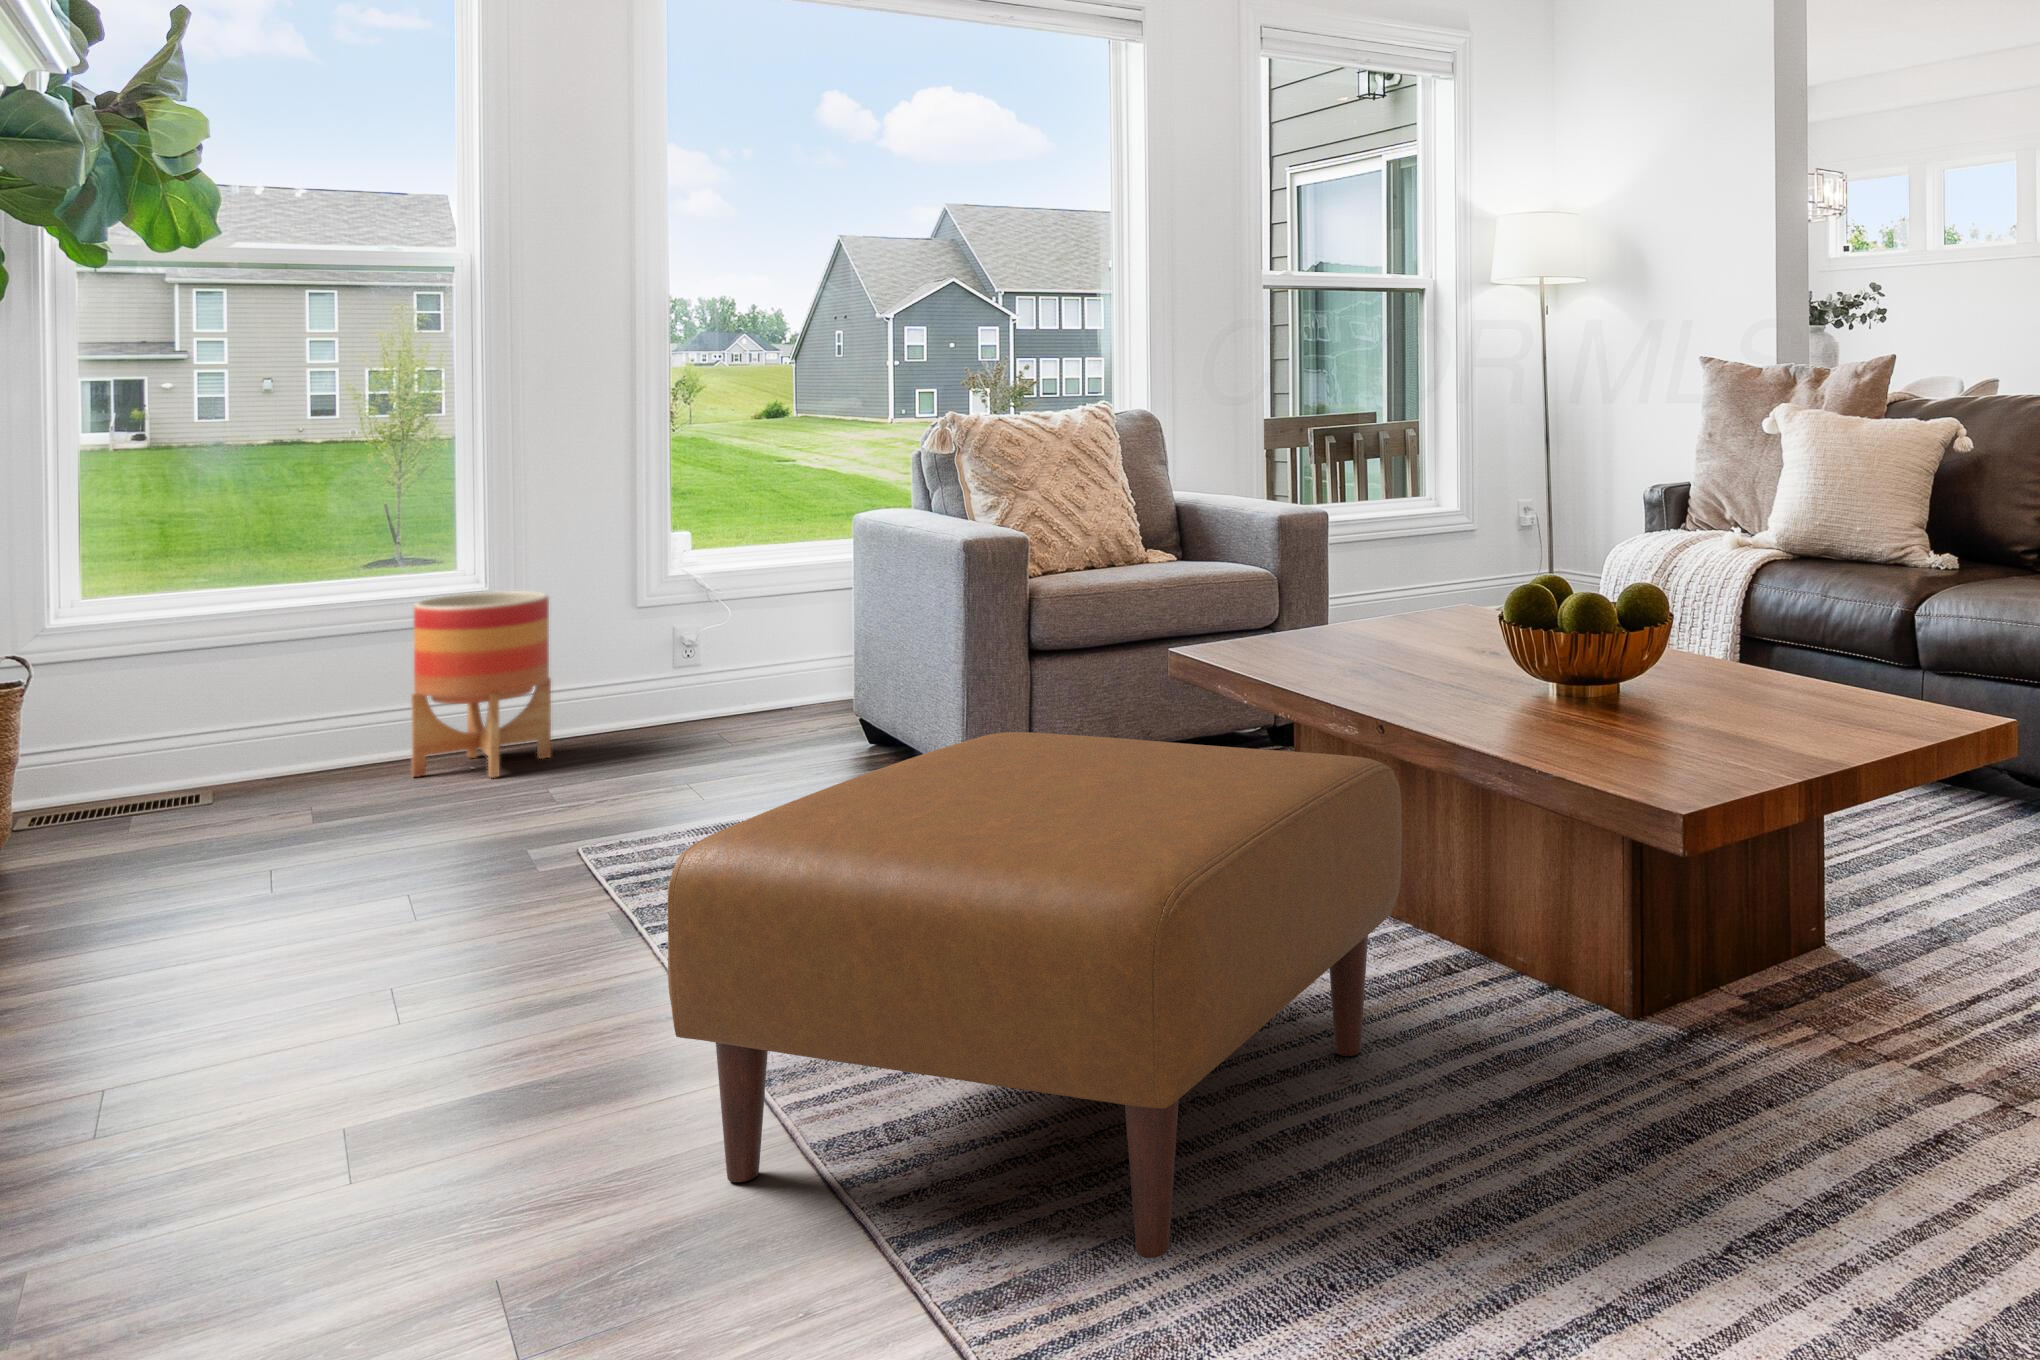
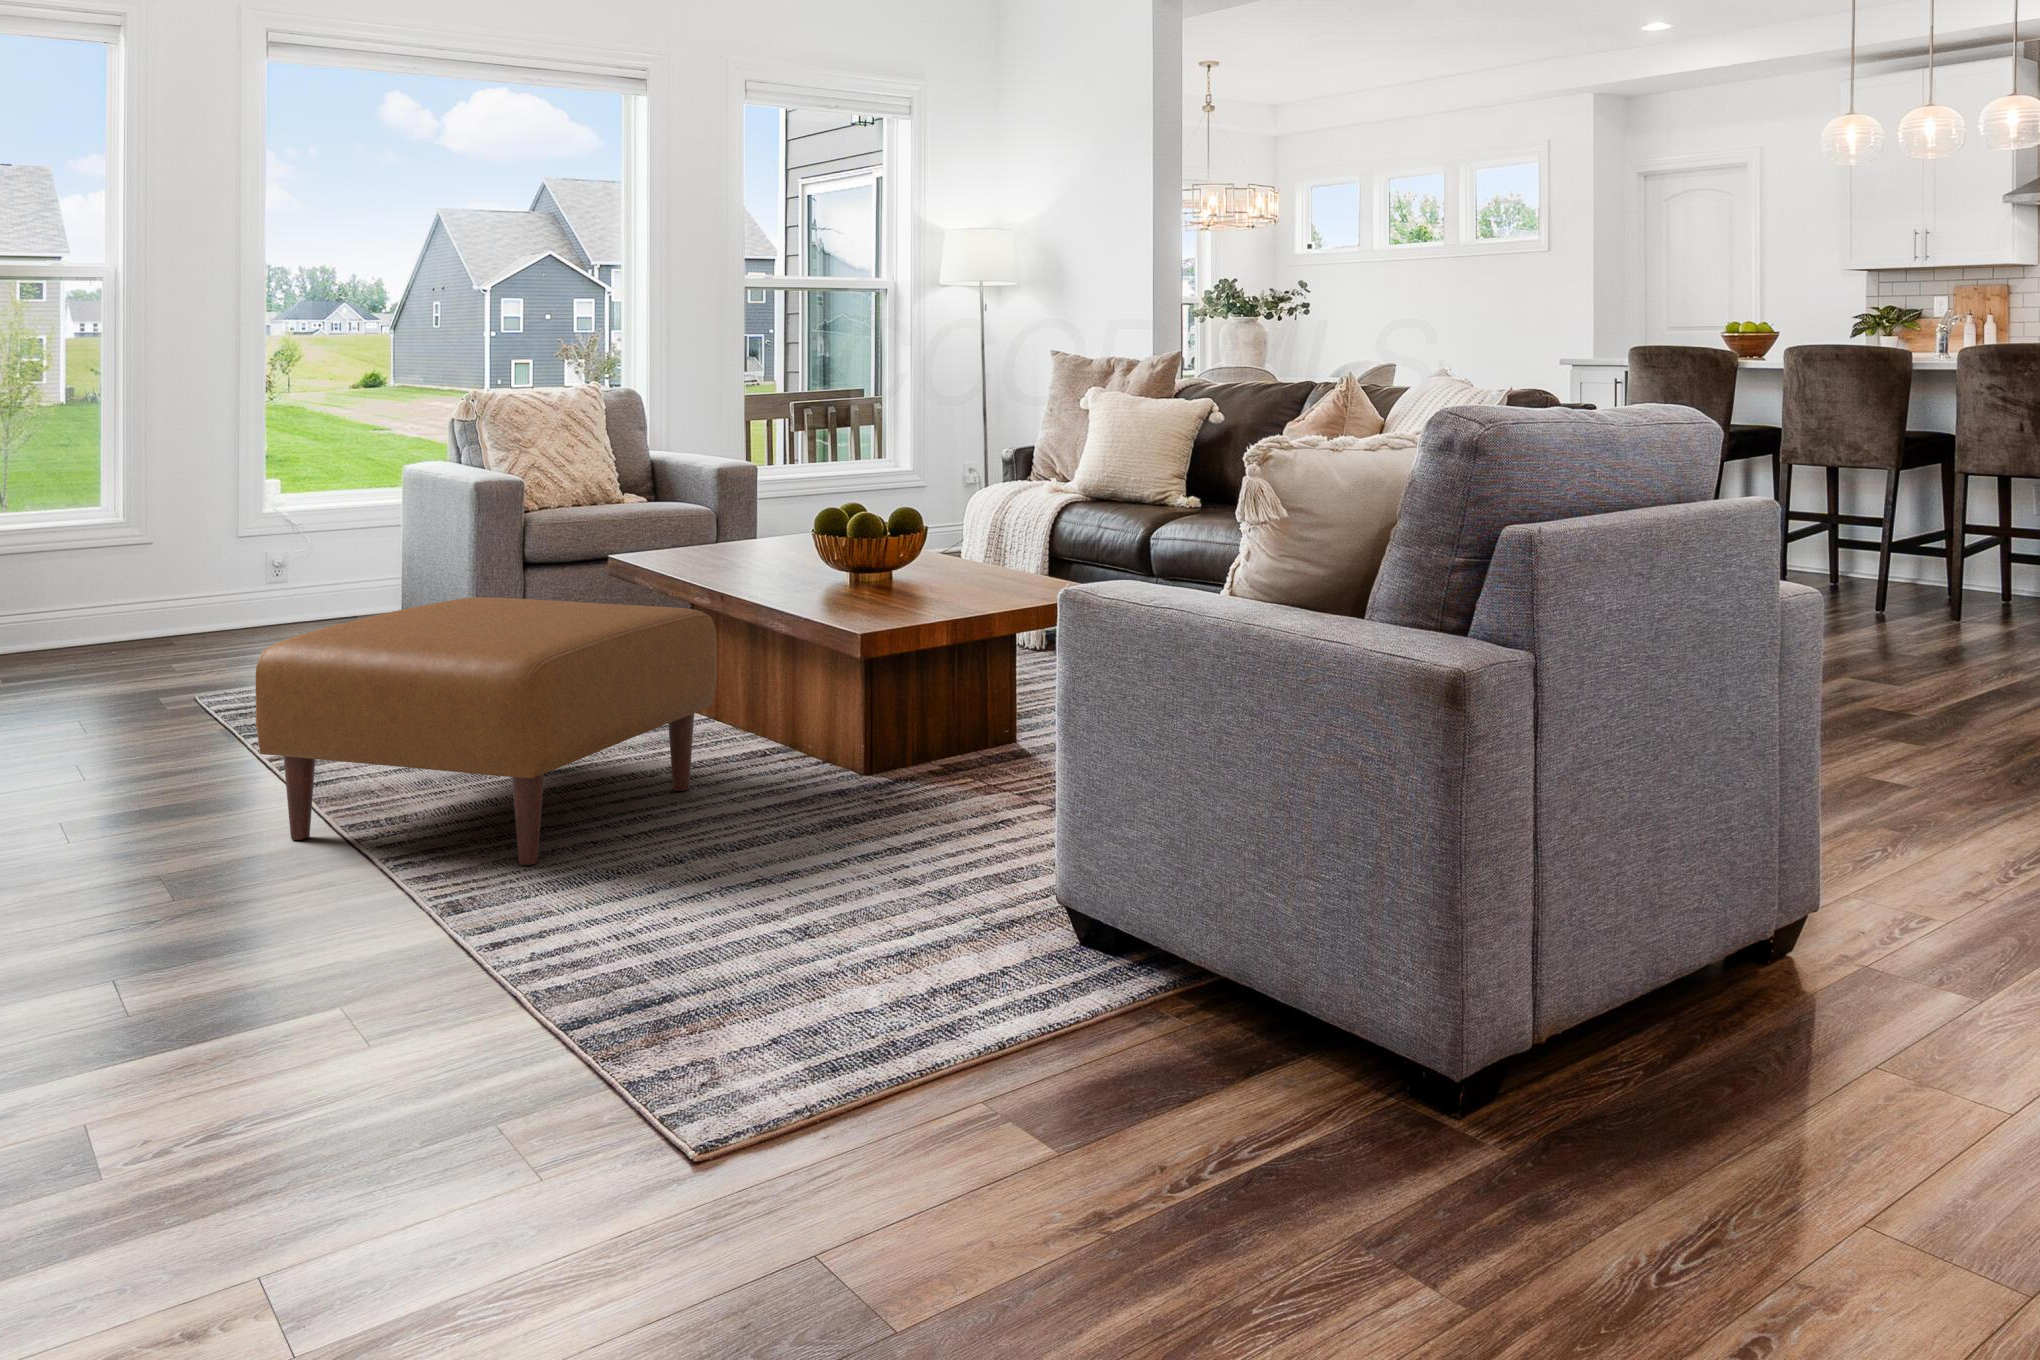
planter: present [411,591,551,778] -> none [70,522,172,657]

